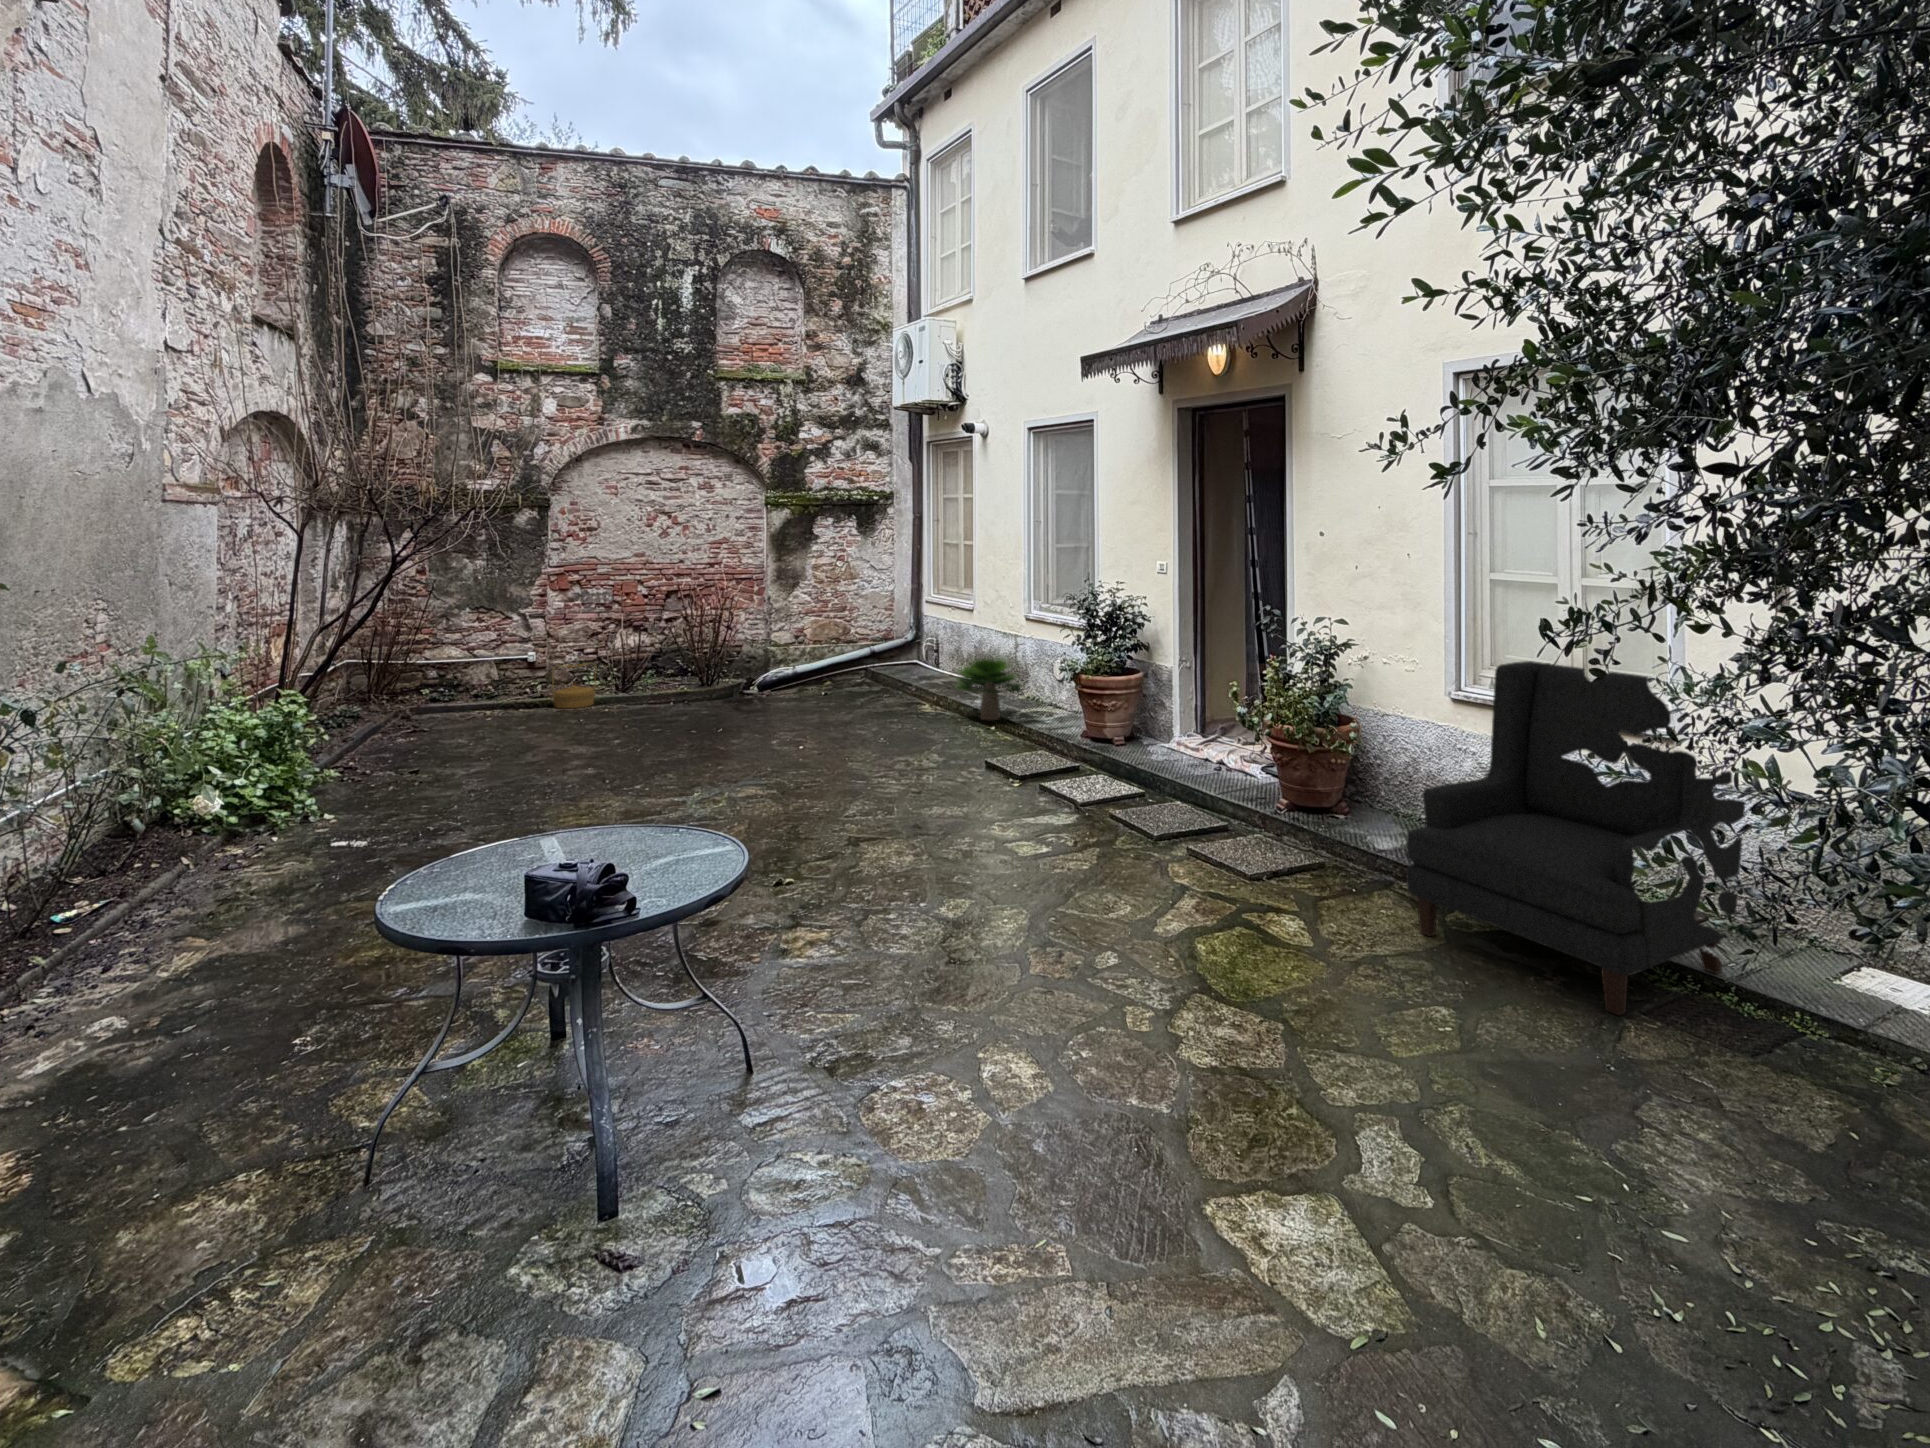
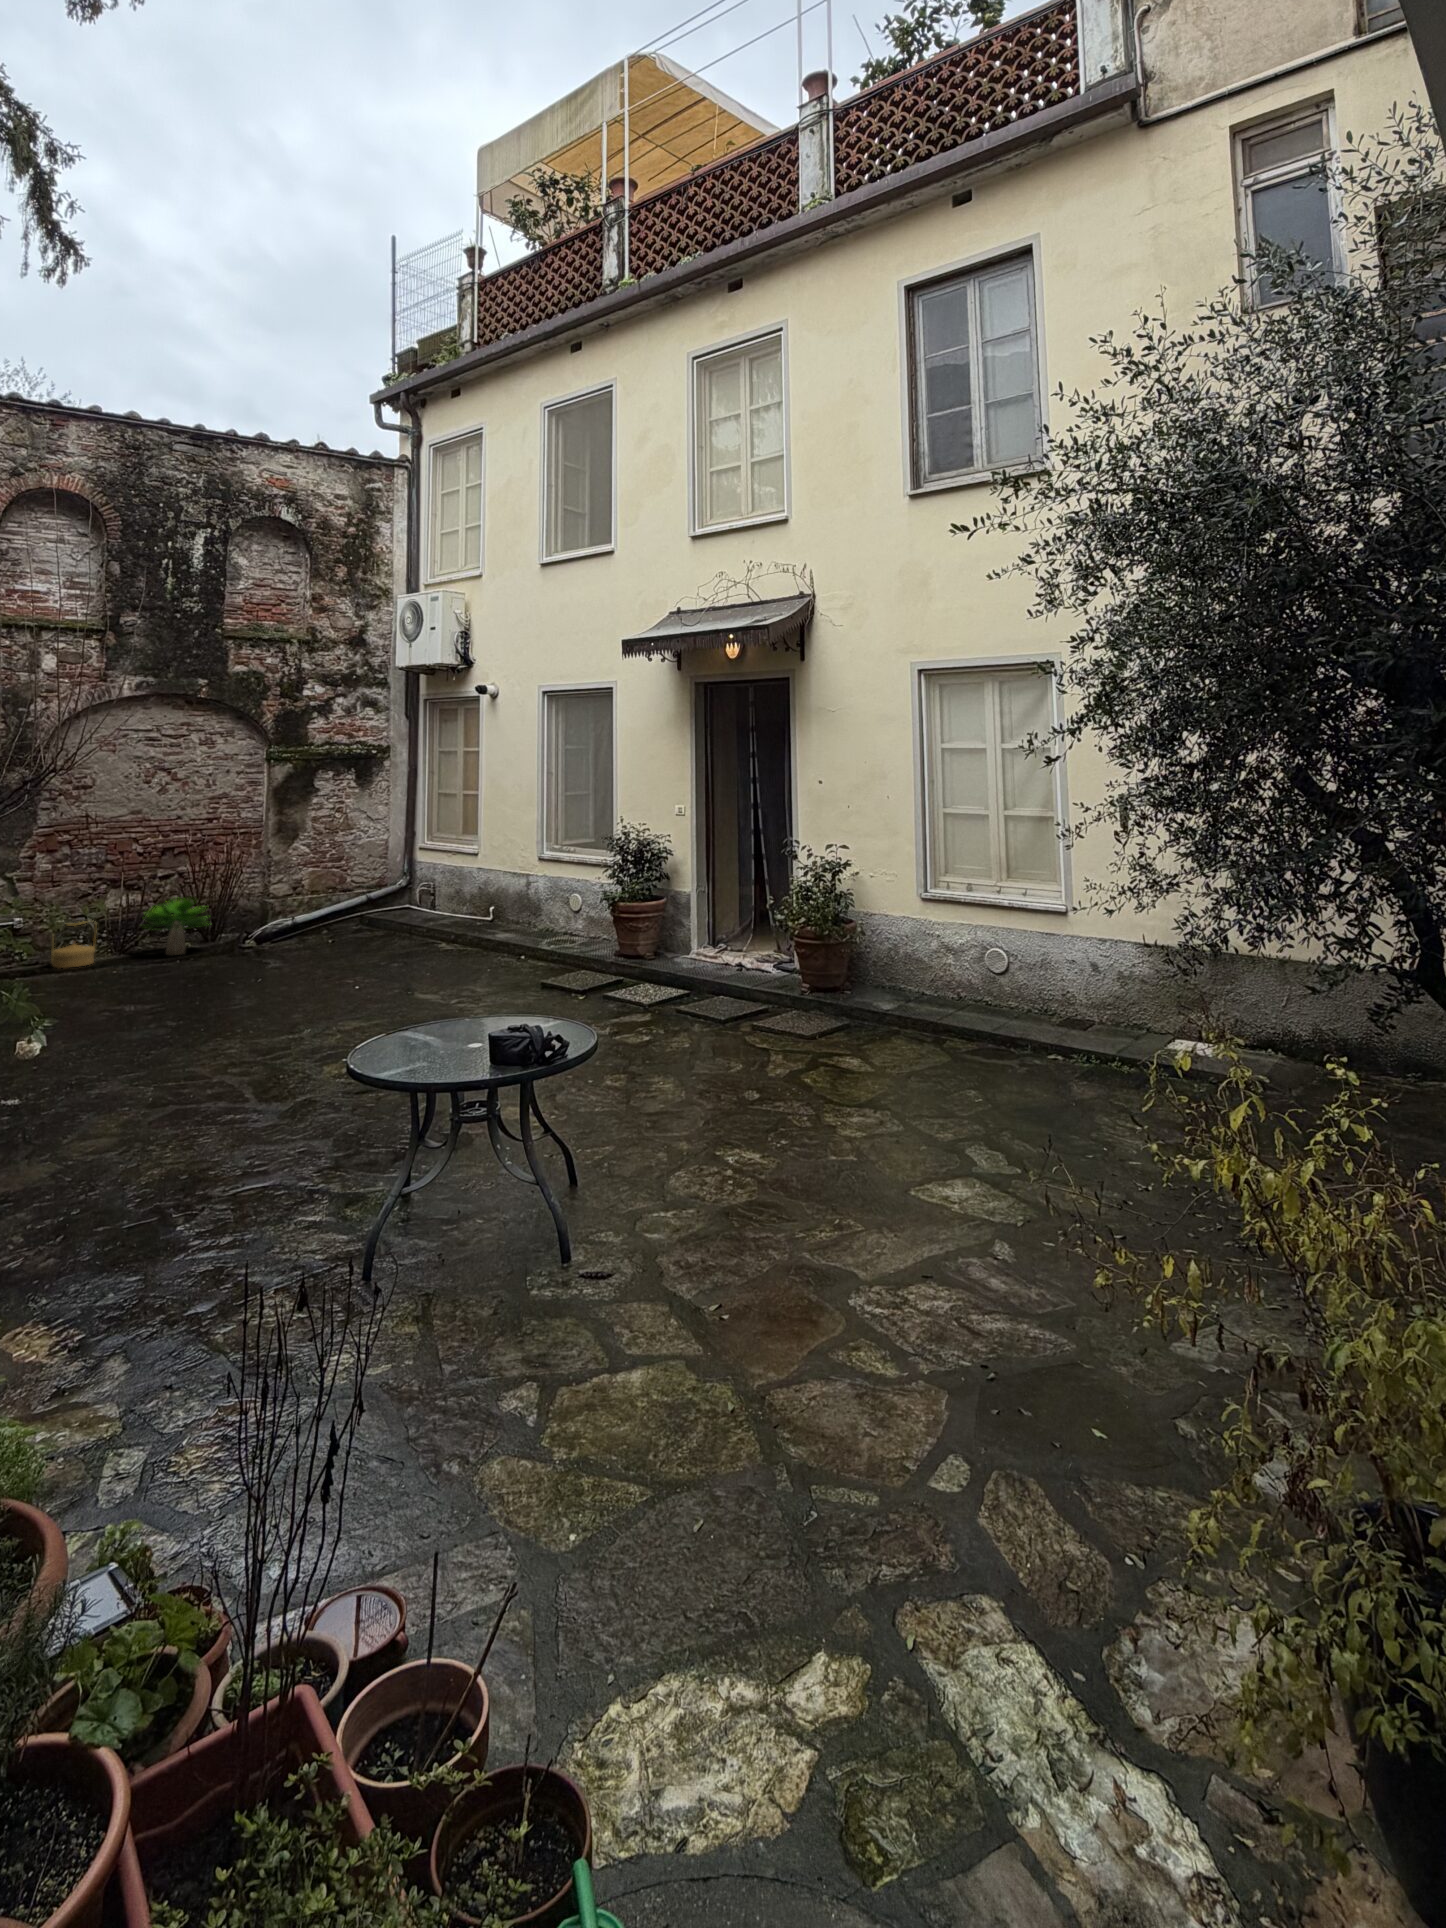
potted plant: present [956,657,1024,720] -> present [143,899,209,955]
chair: present [1406,661,1745,1015] -> none [908,863,1100,1067]

